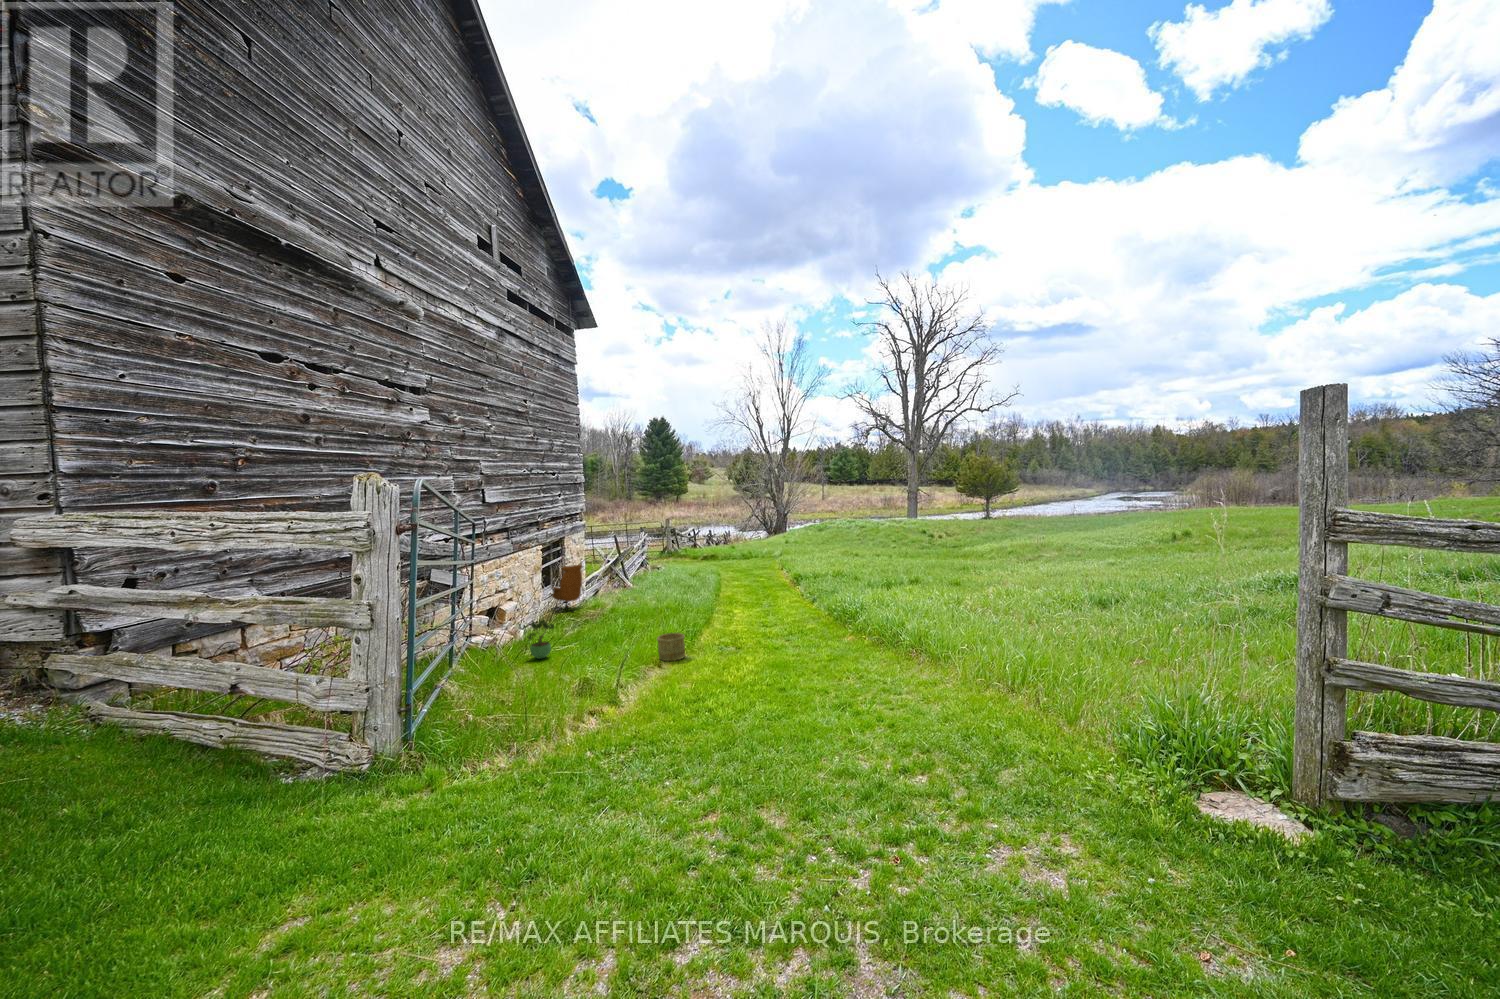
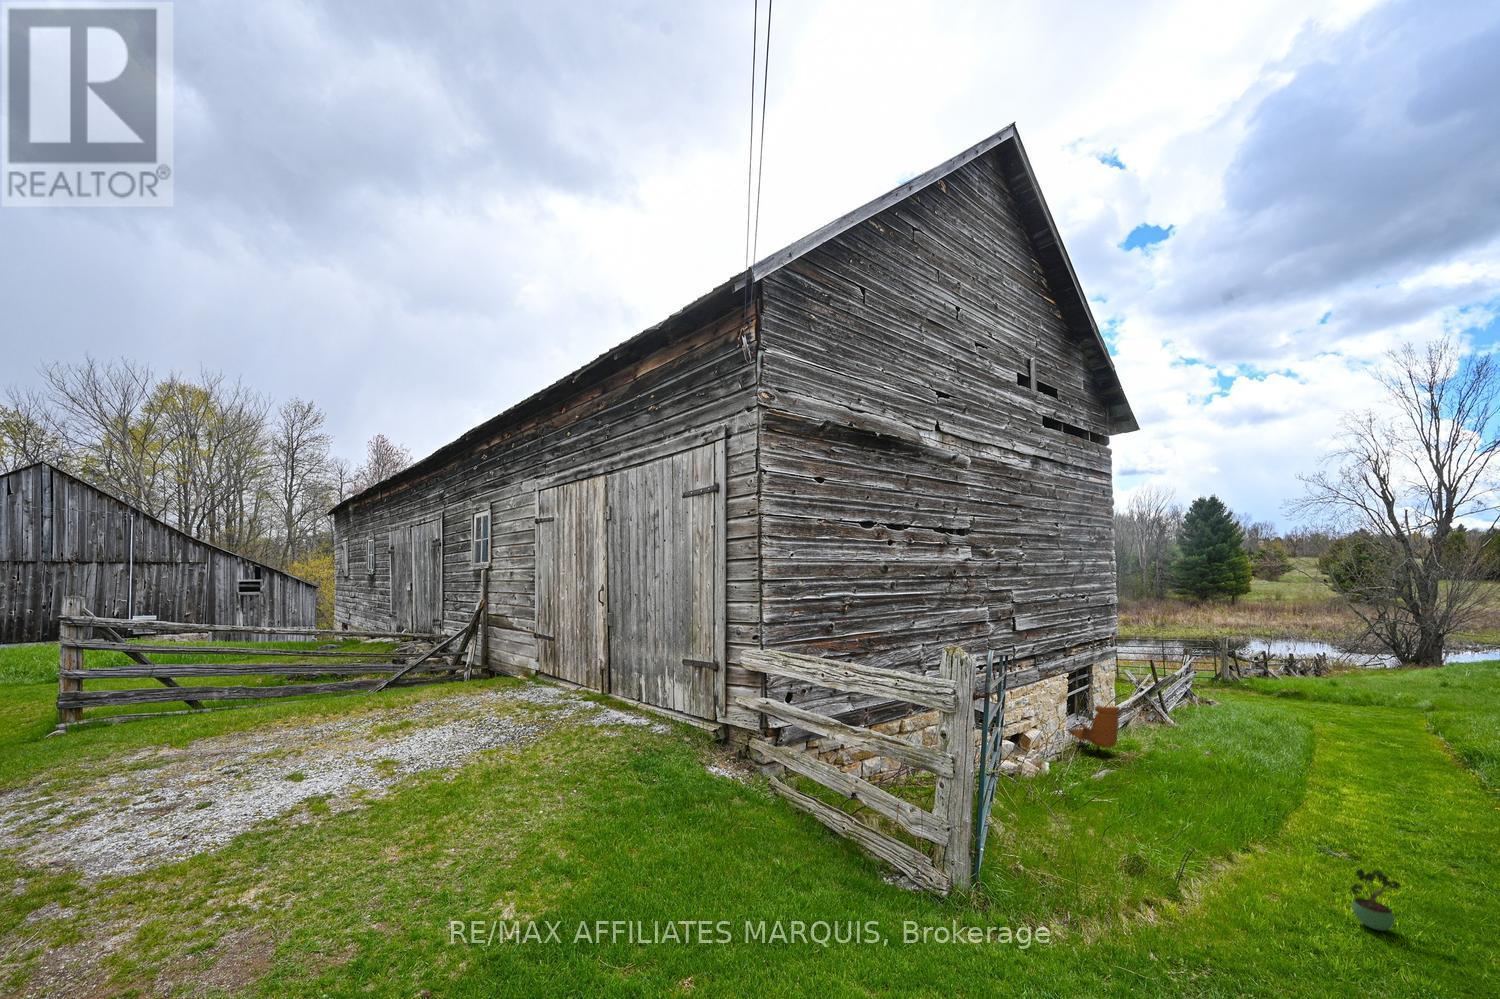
potted plant: present [527,620,554,659] -> present [1351,869,1401,931]
wooden bucket: present [657,633,685,661] -> none [1241,854,1289,901]

